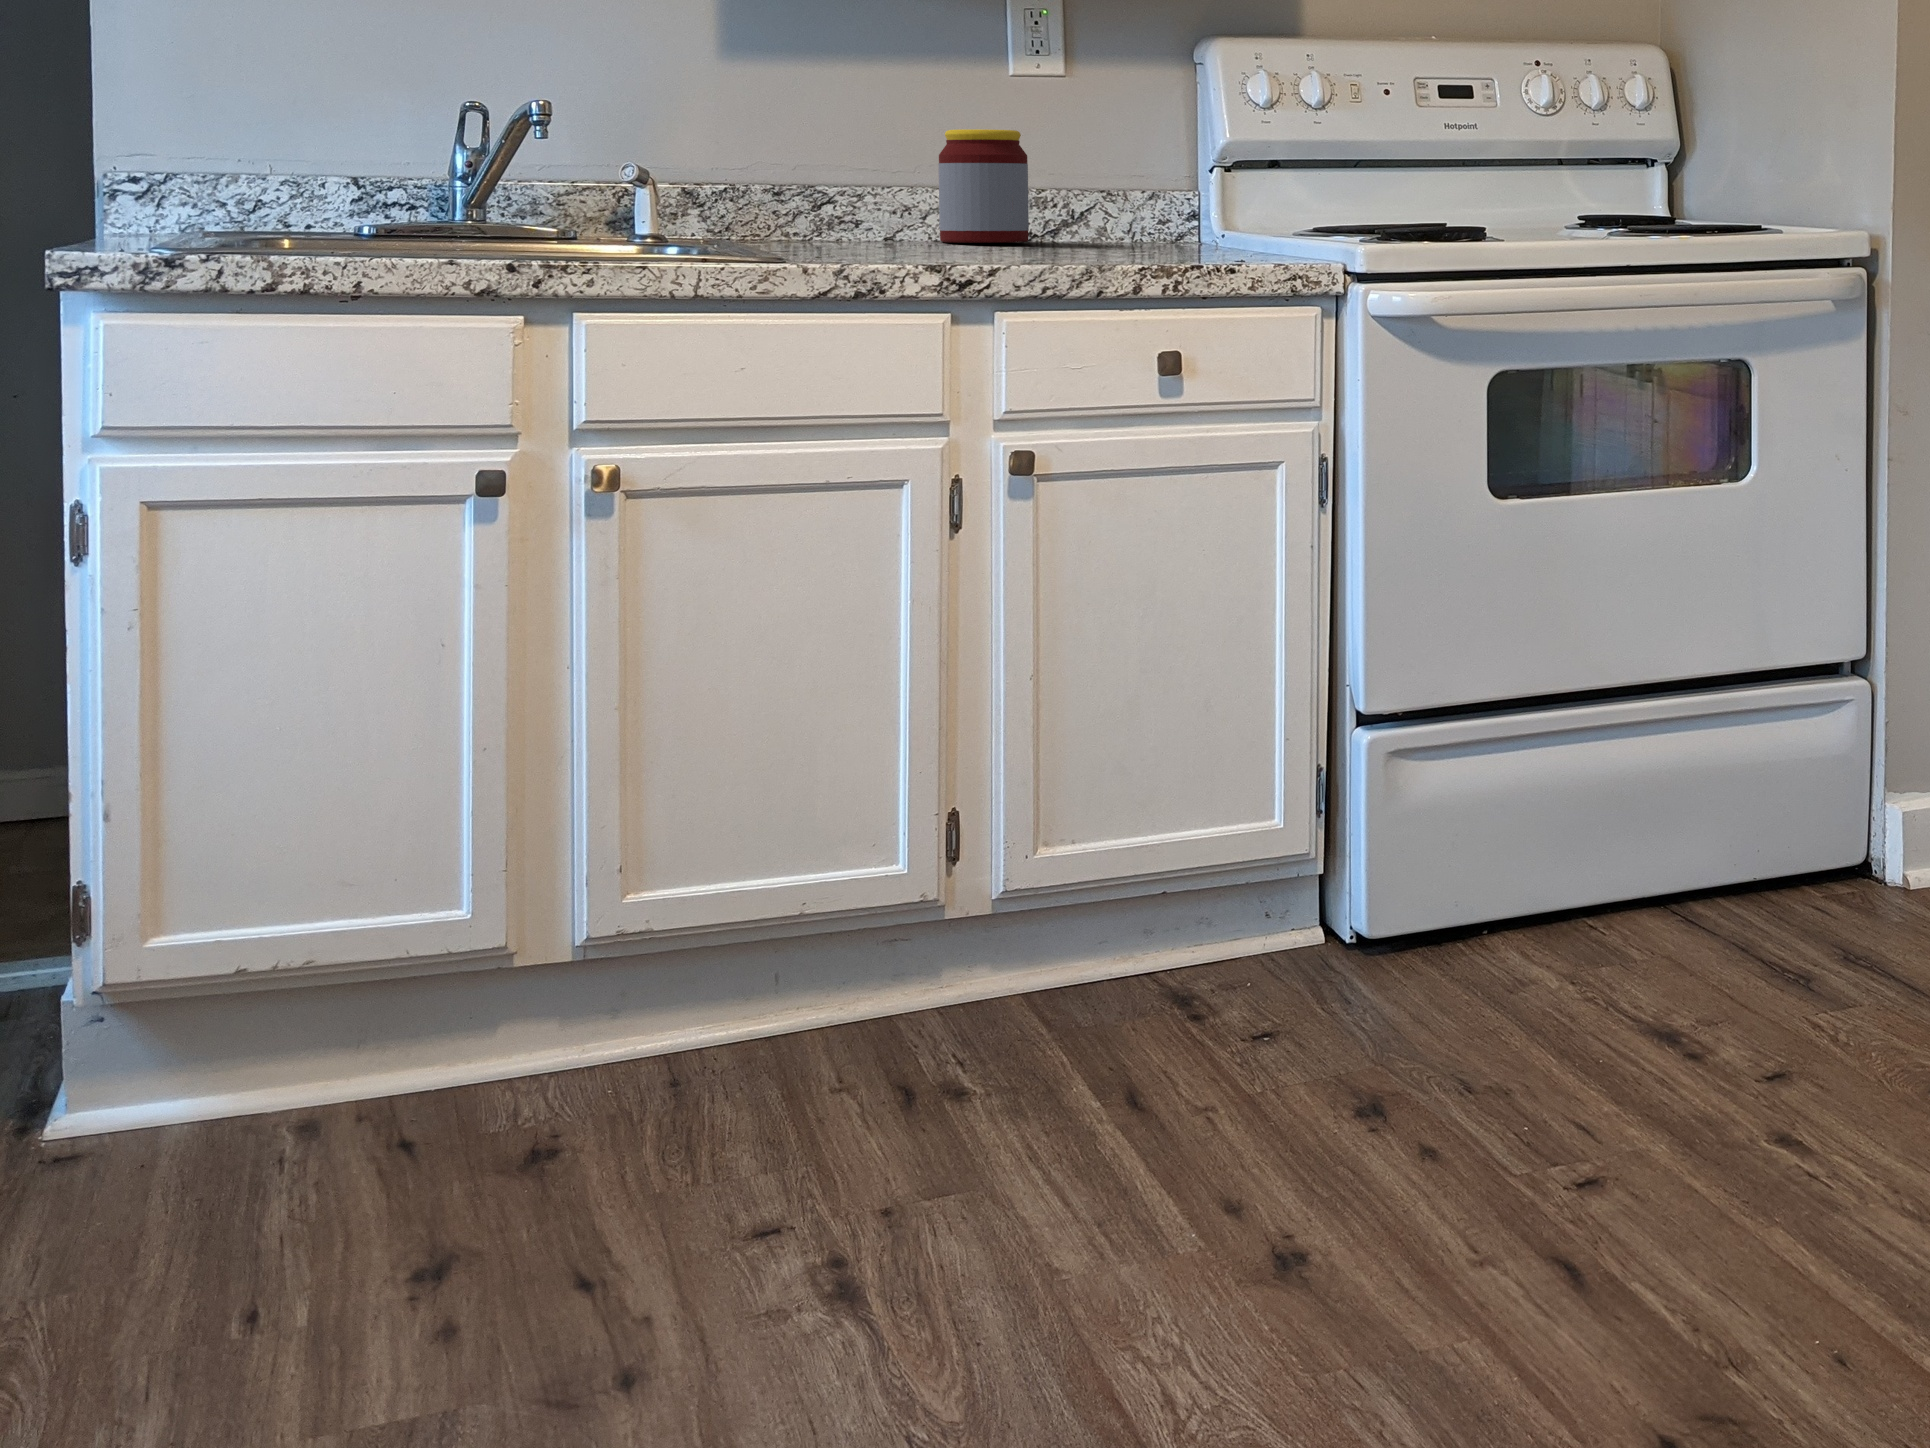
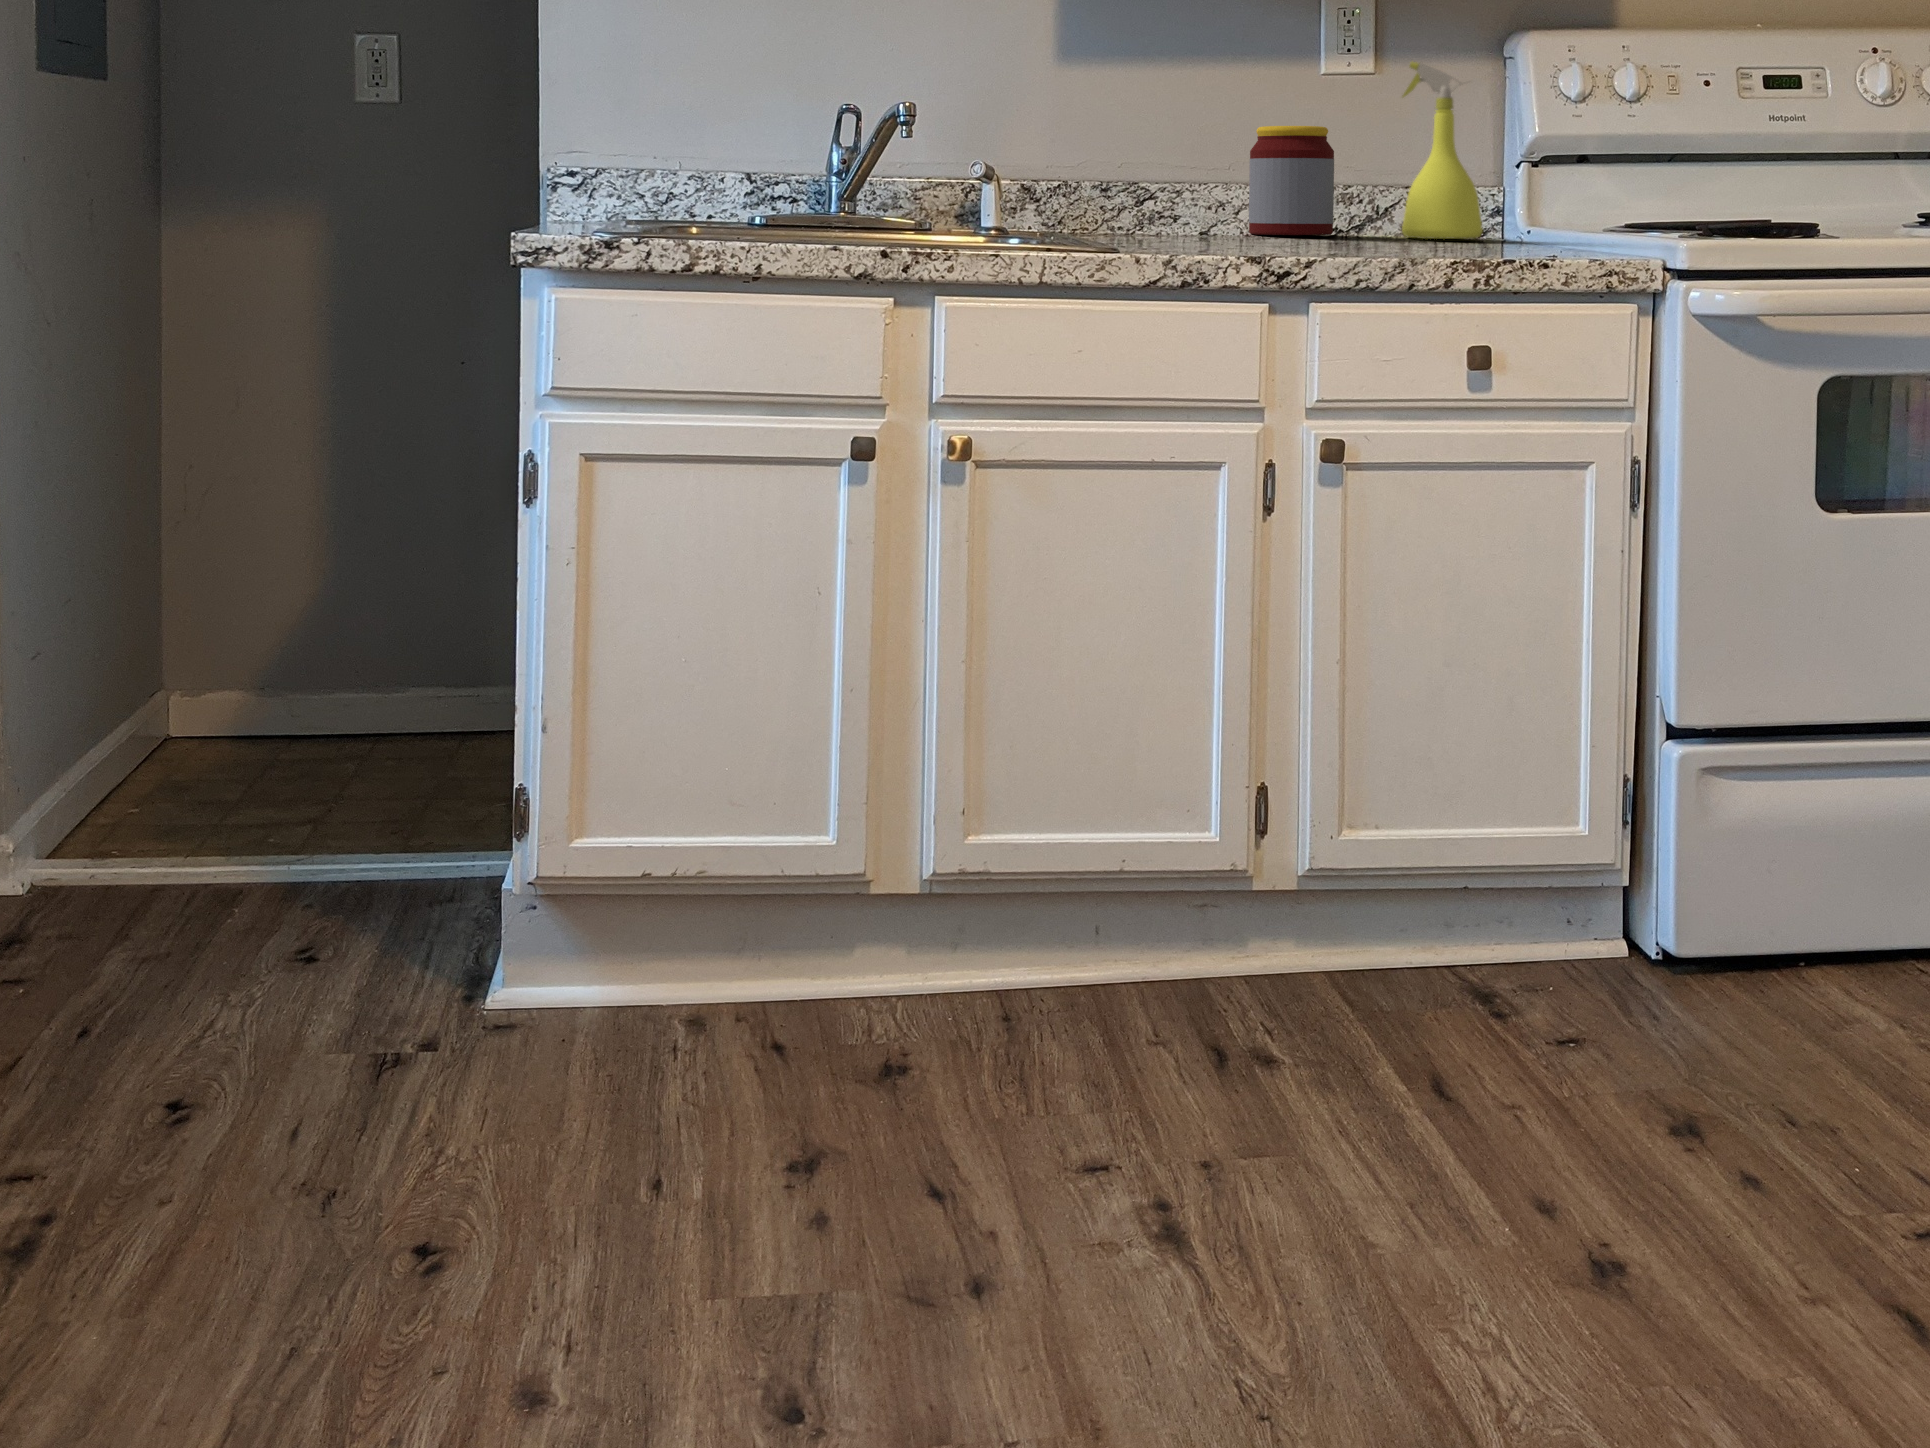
spray bottle: none [1097,64,1183,245] -> present [1402,61,1483,239]

